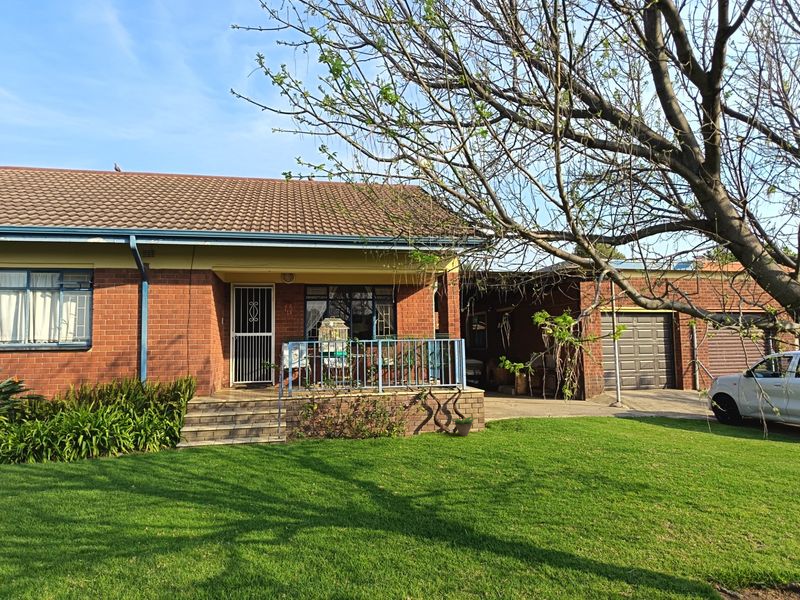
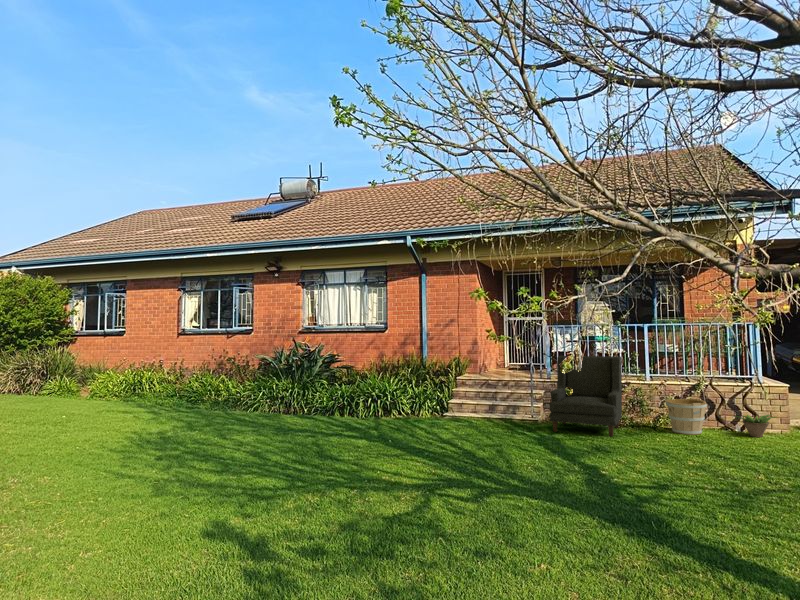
chair: none [304,373,366,450] -> present [550,356,622,436]
wooden bucket: none [399,408,431,439] -> present [666,398,707,435]

